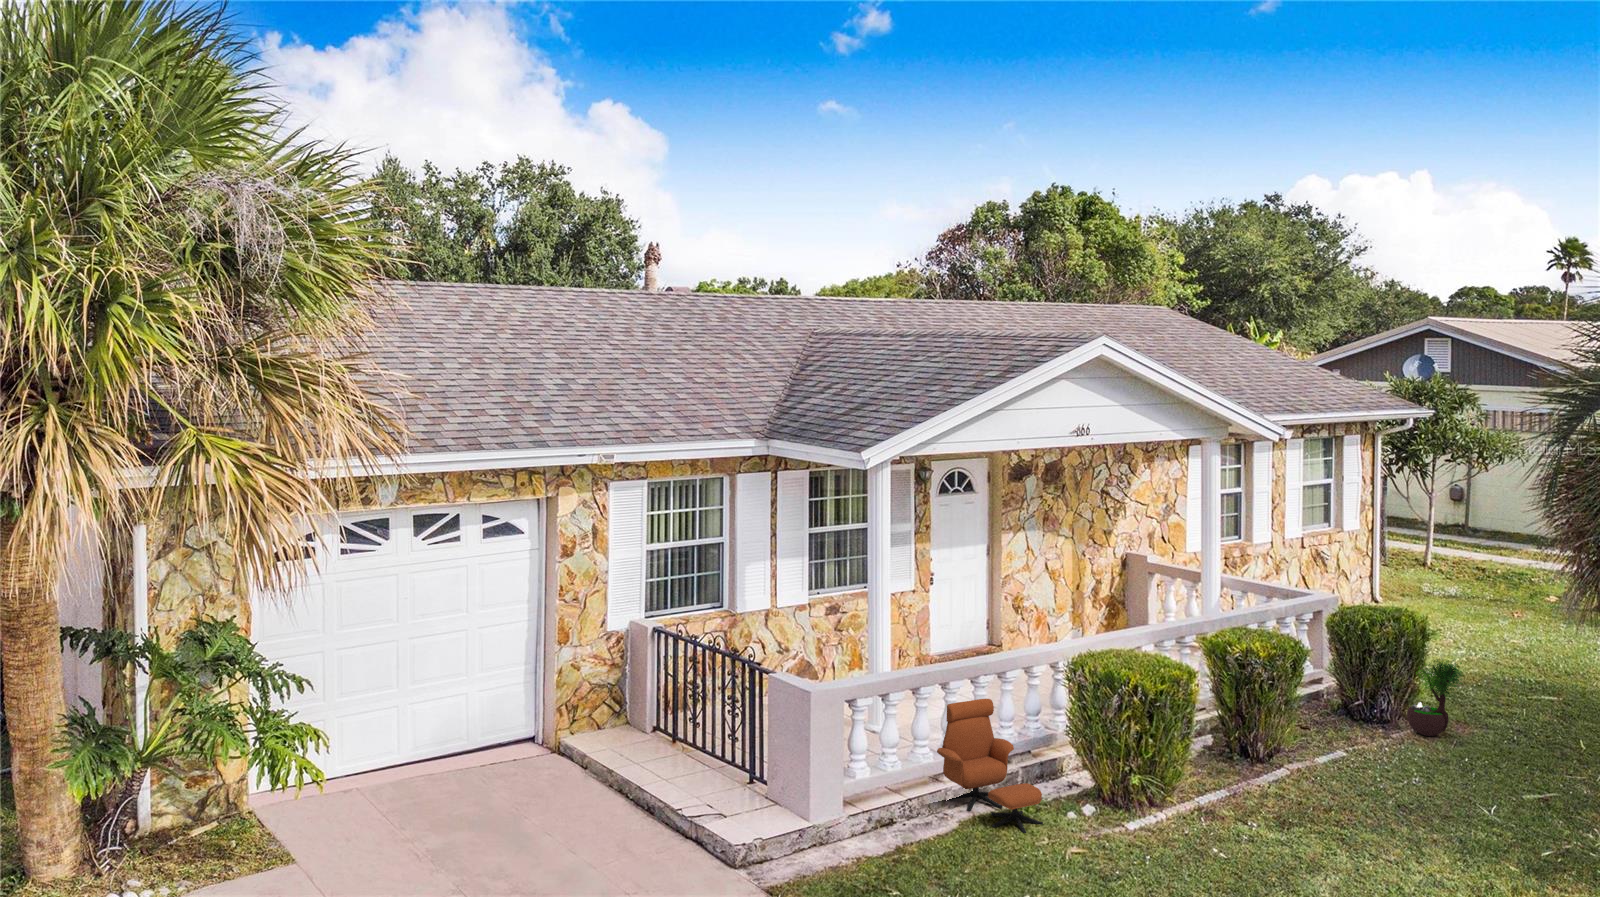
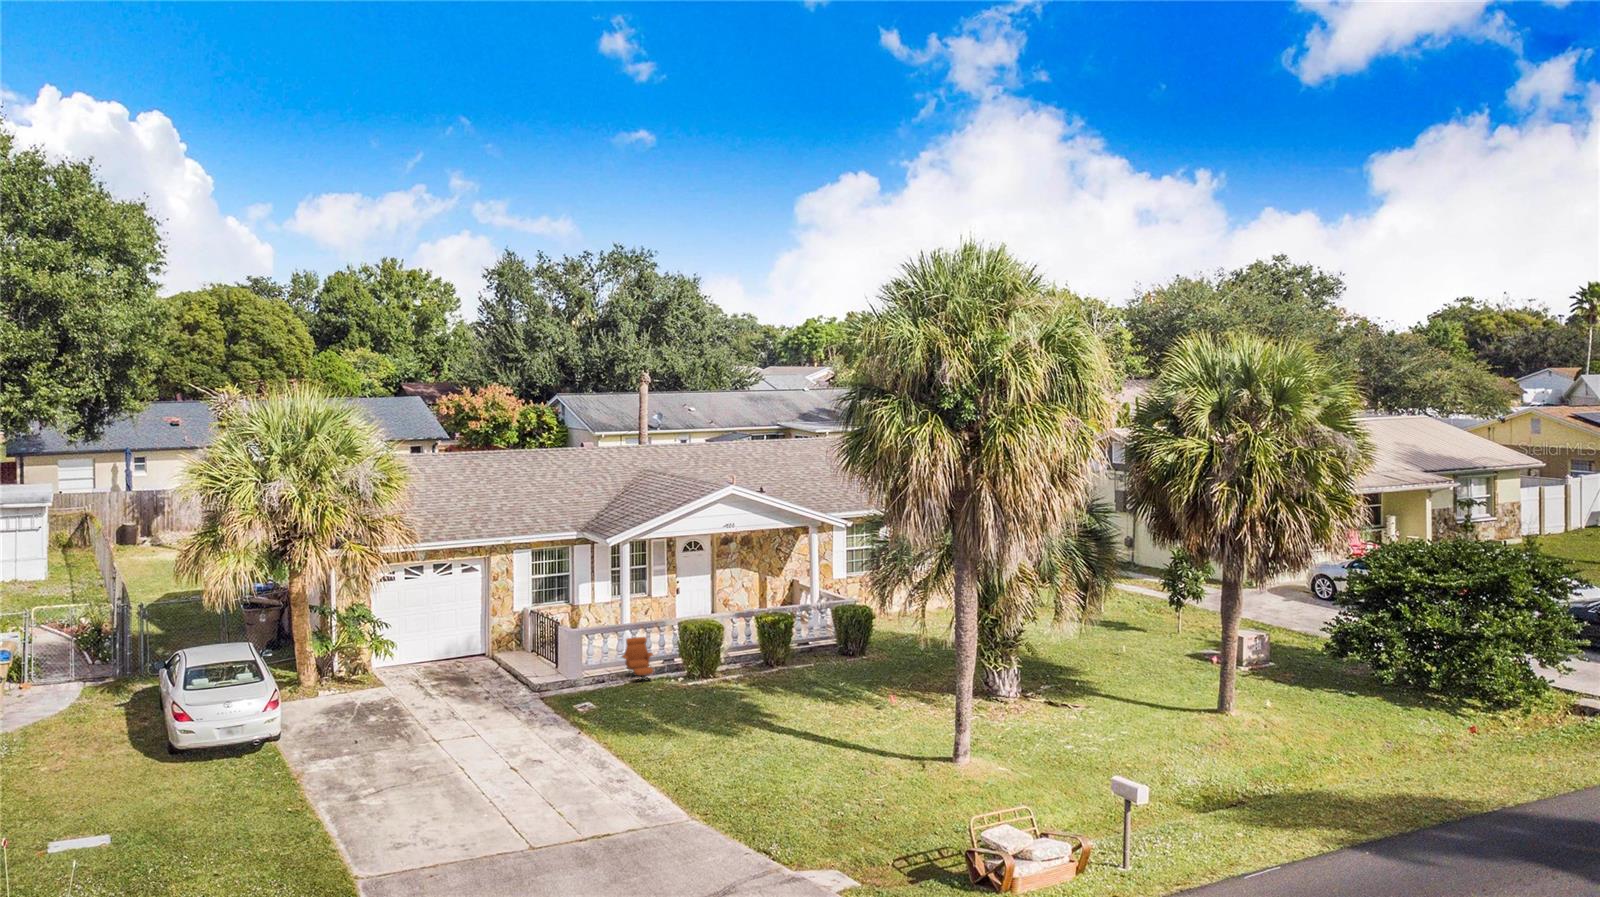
potted tree: present [1407,659,1462,736] -> none [853,624,874,659]

